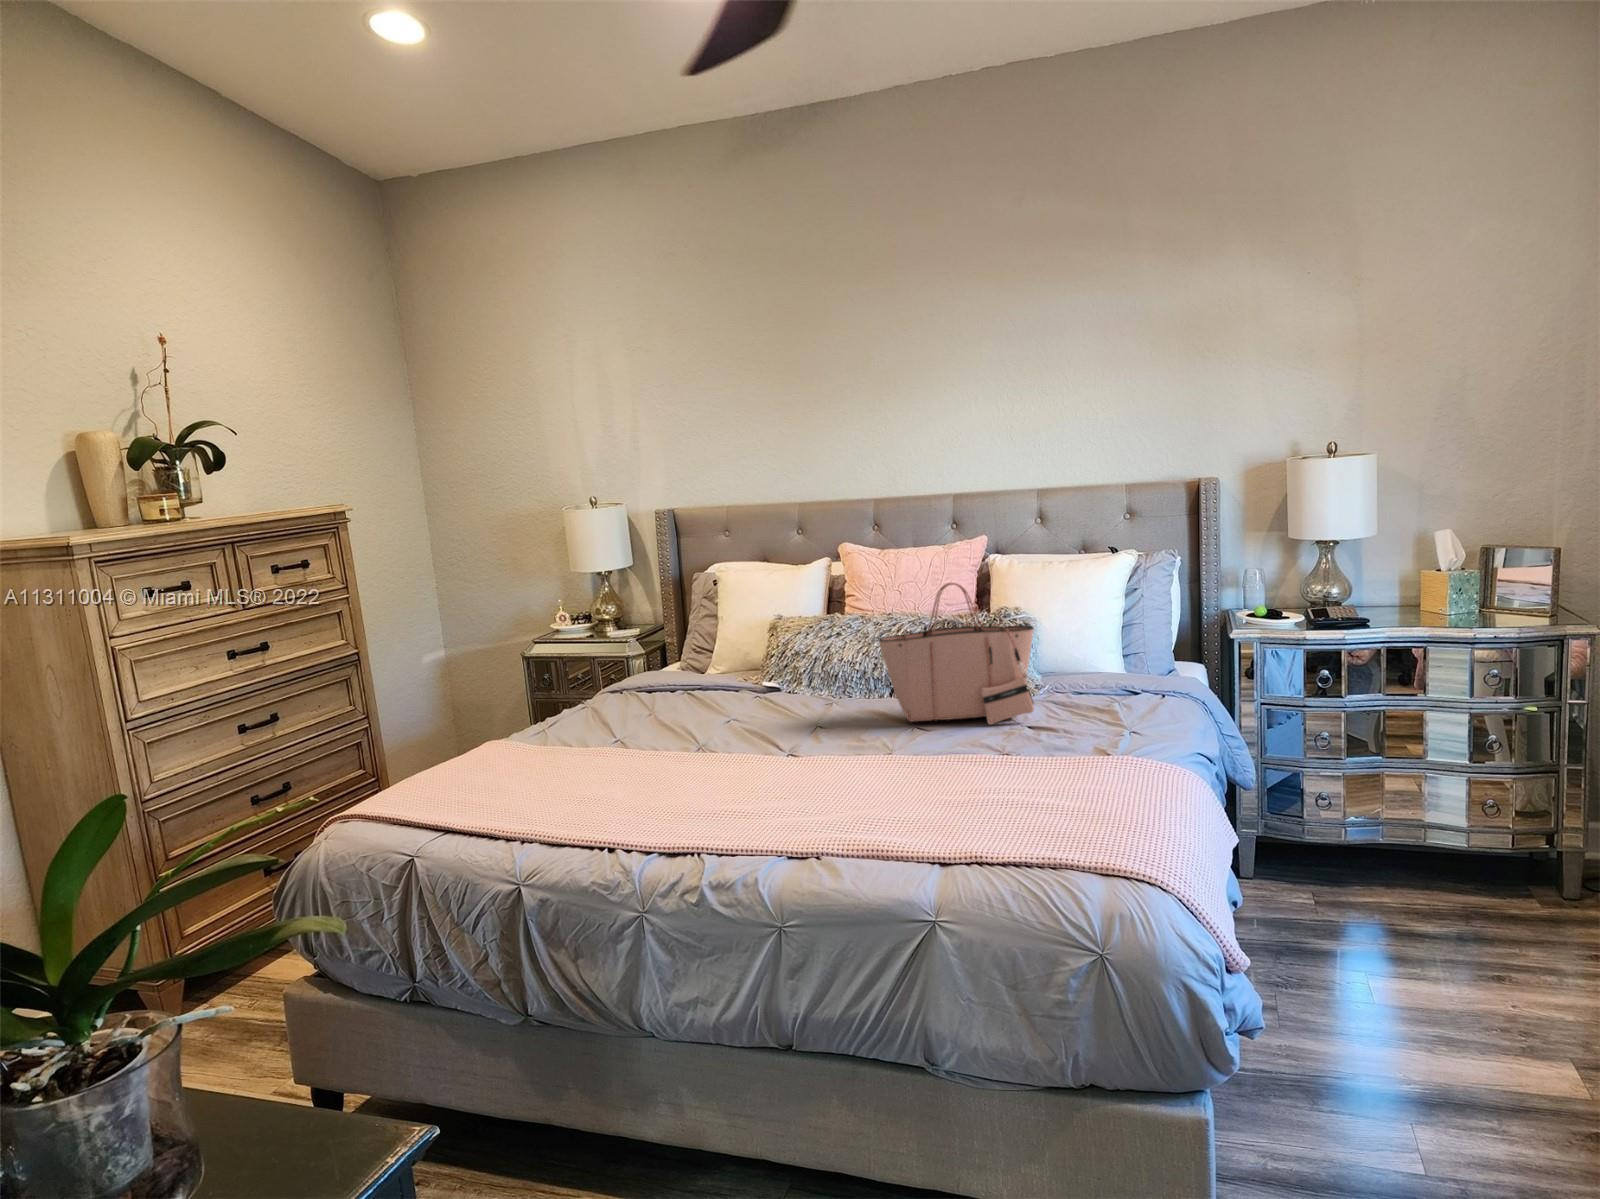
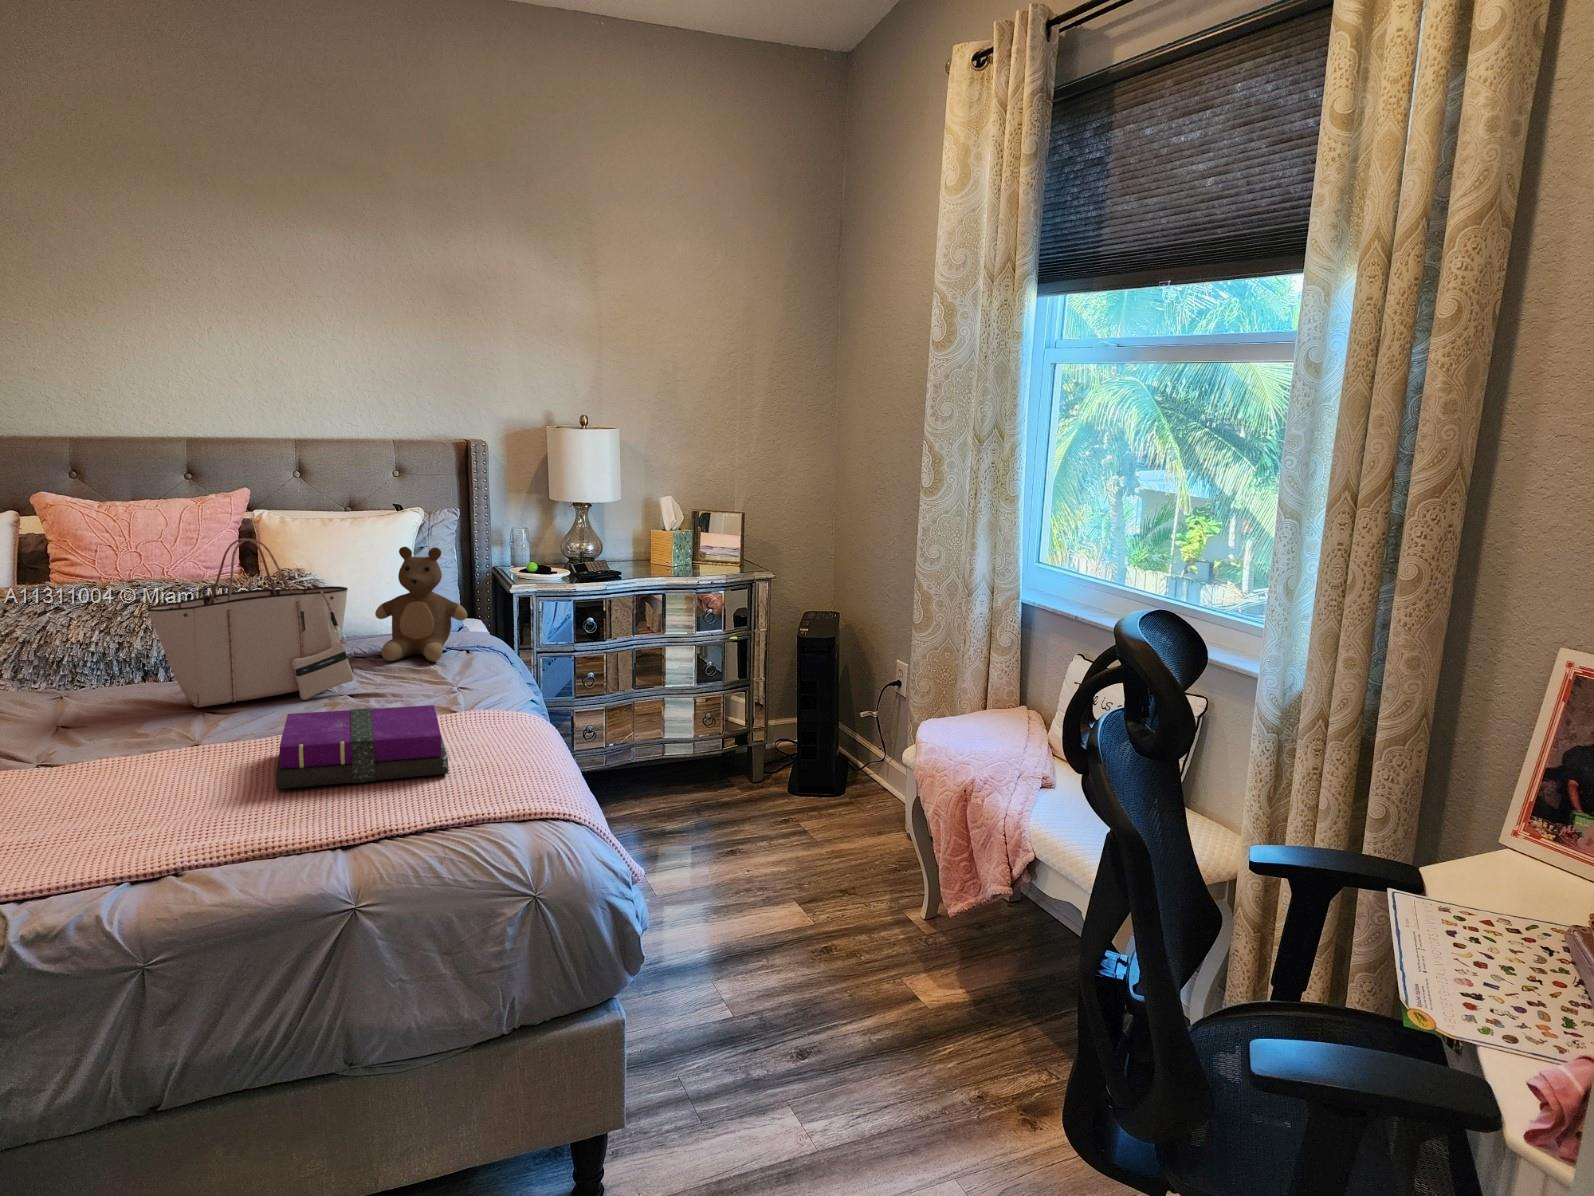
teddy bear: none [1075,590,1160,701] -> present [375,547,467,661]
notebook: none [917,736,1077,813] -> present [276,705,448,789]

